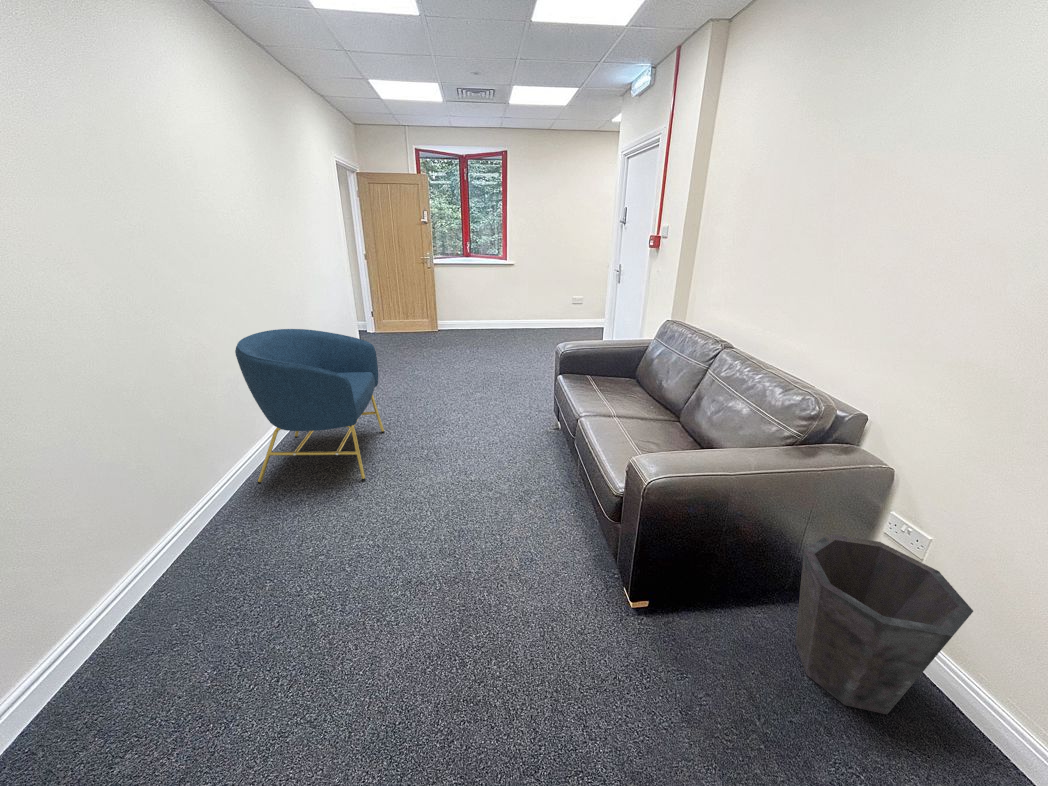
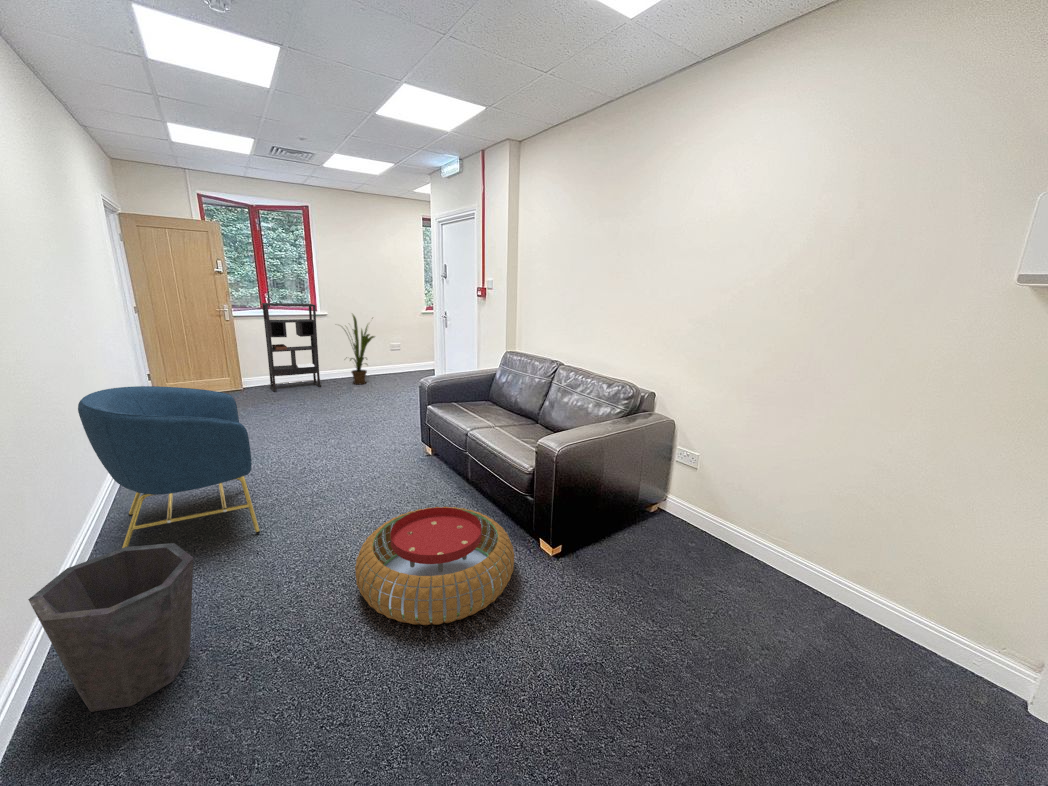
bookshelf: none [460,252,504,336] -> present [262,303,321,392]
house plant: none [519,263,559,337] -> present [345,315,374,384]
pouf: none [385,502,573,661] -> present [355,507,514,625]
waste bin: present [795,534,973,714] -> present [28,543,193,712]

